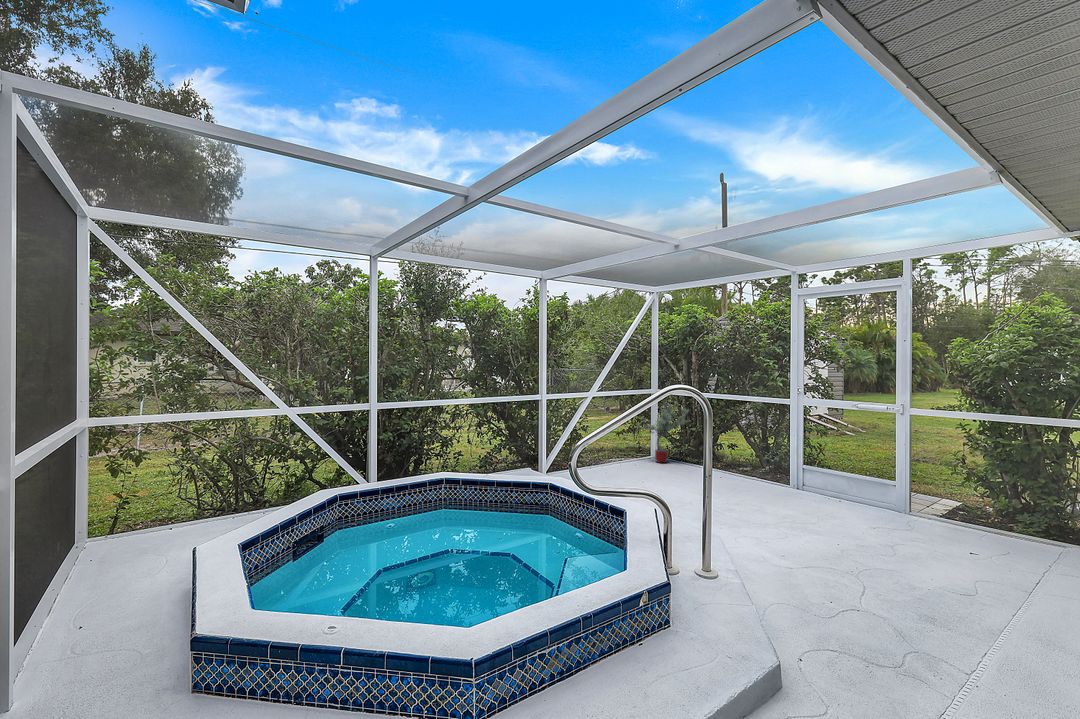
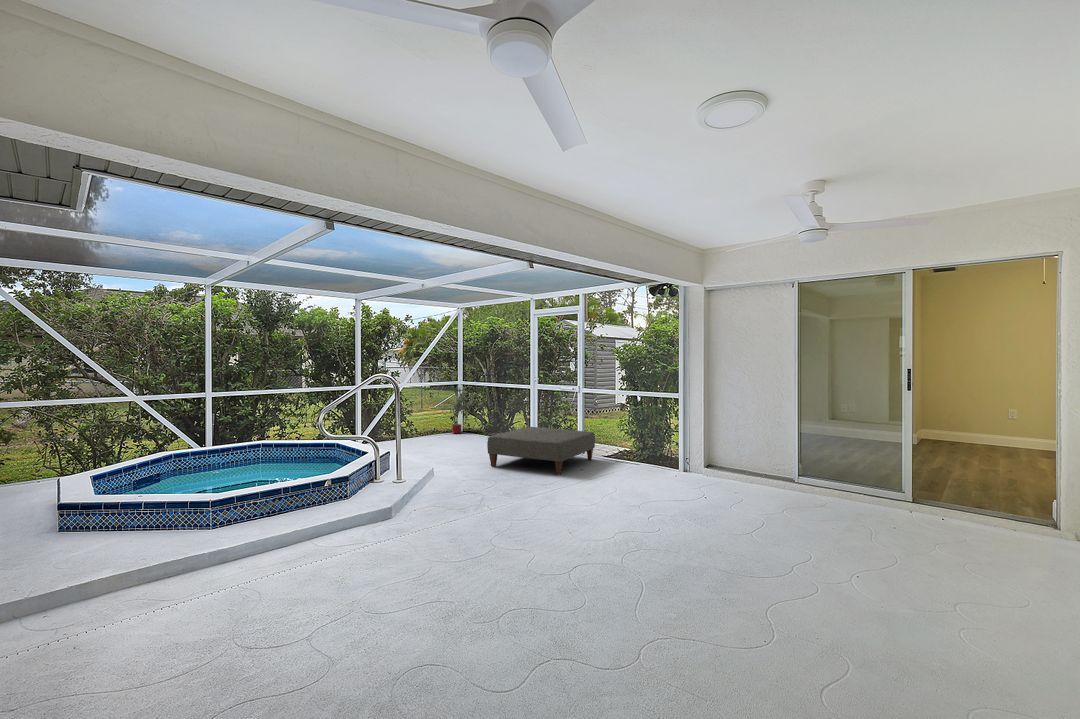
ottoman: none [794,469,969,572] -> present [487,427,595,475]

